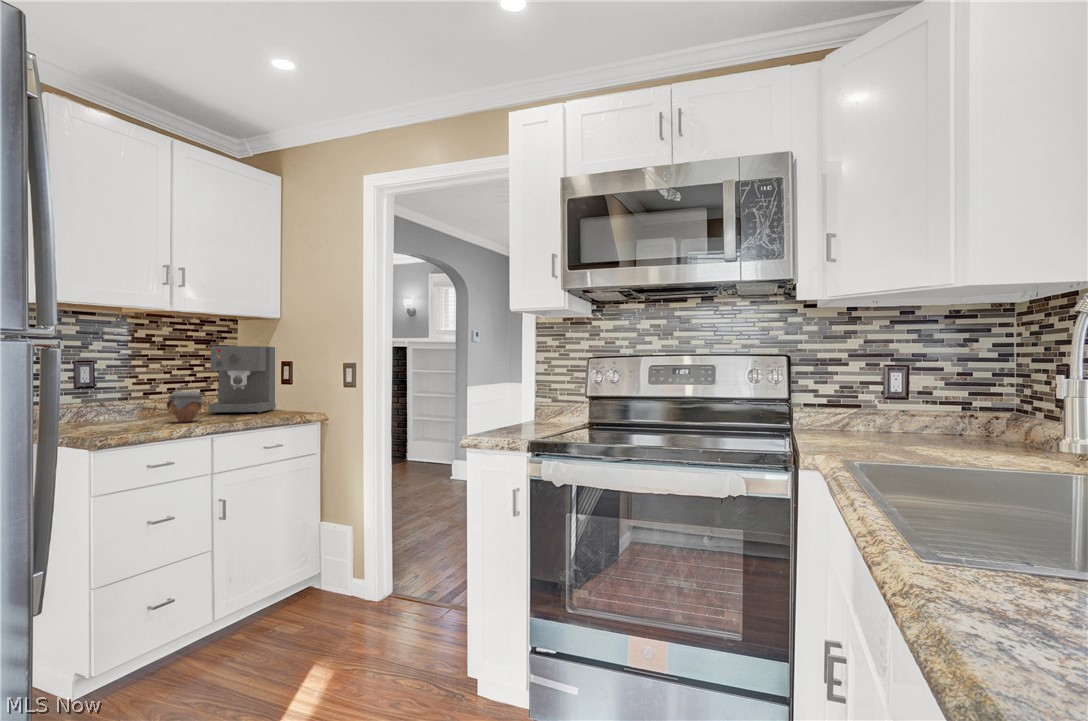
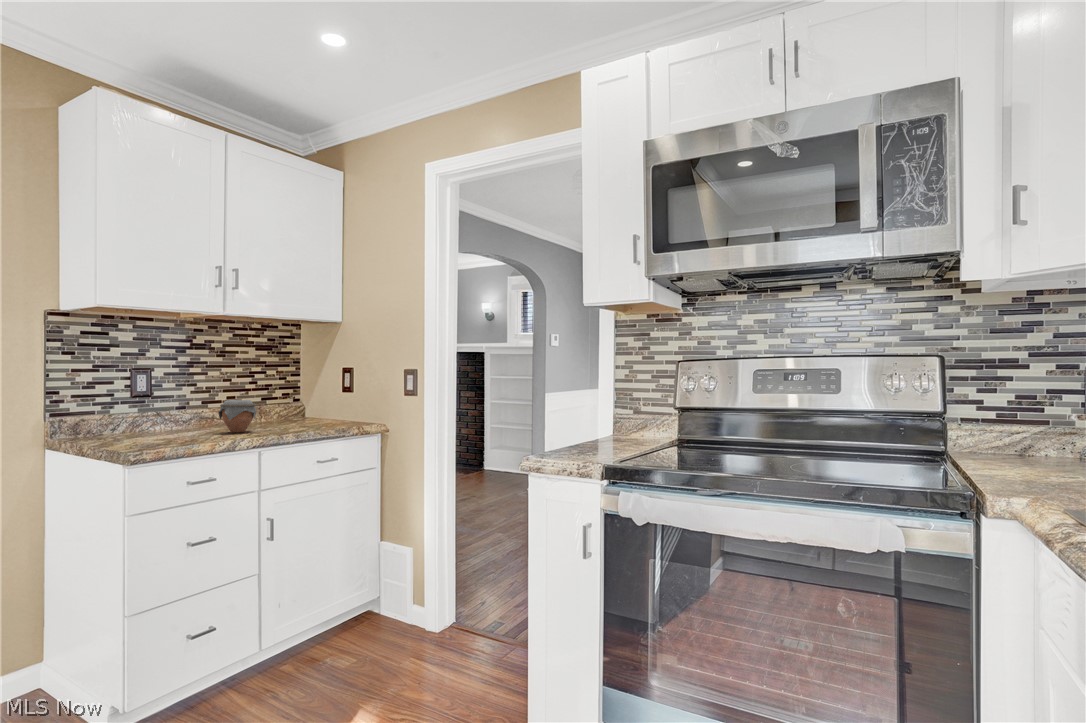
coffee maker: present [208,346,276,414] -> none [267,352,337,423]

